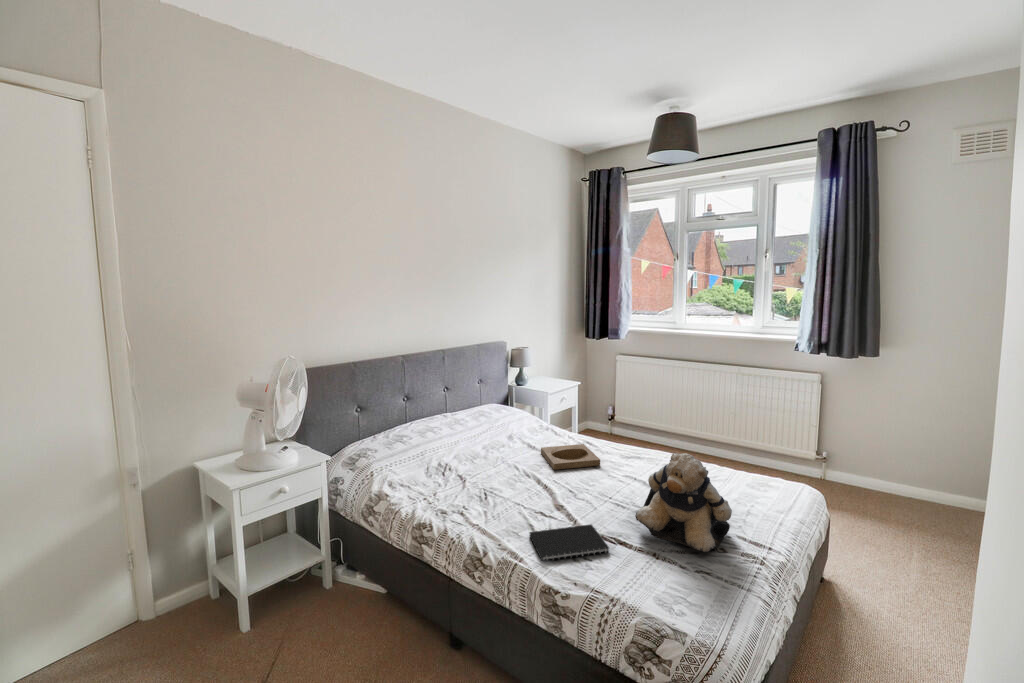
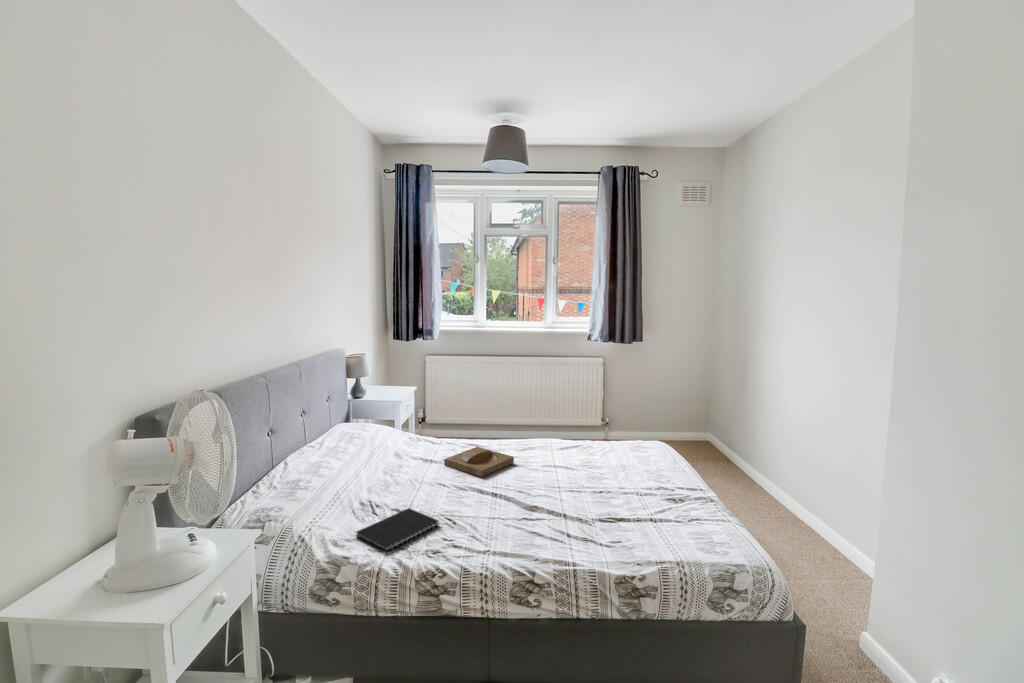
teddy bear: present [635,453,732,552] -> none [610,427,687,507]
notebook: present [529,525,609,561] -> present [356,508,439,551]

